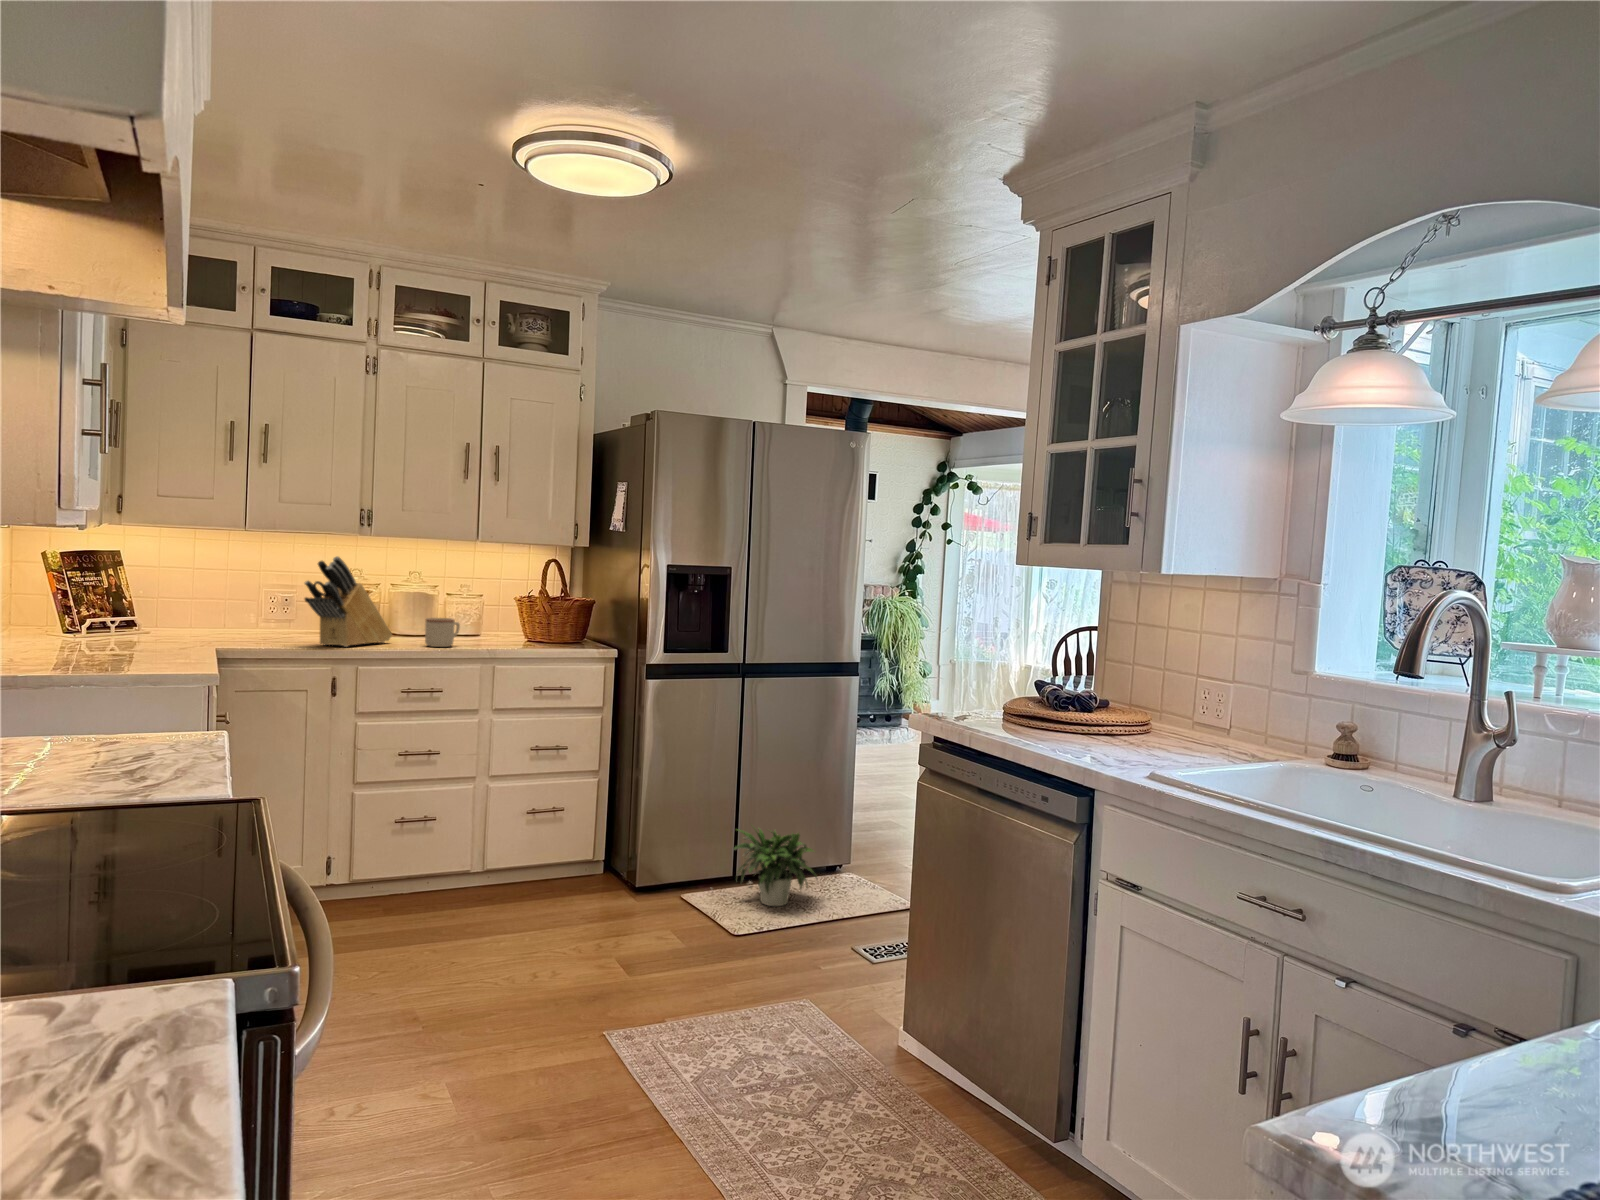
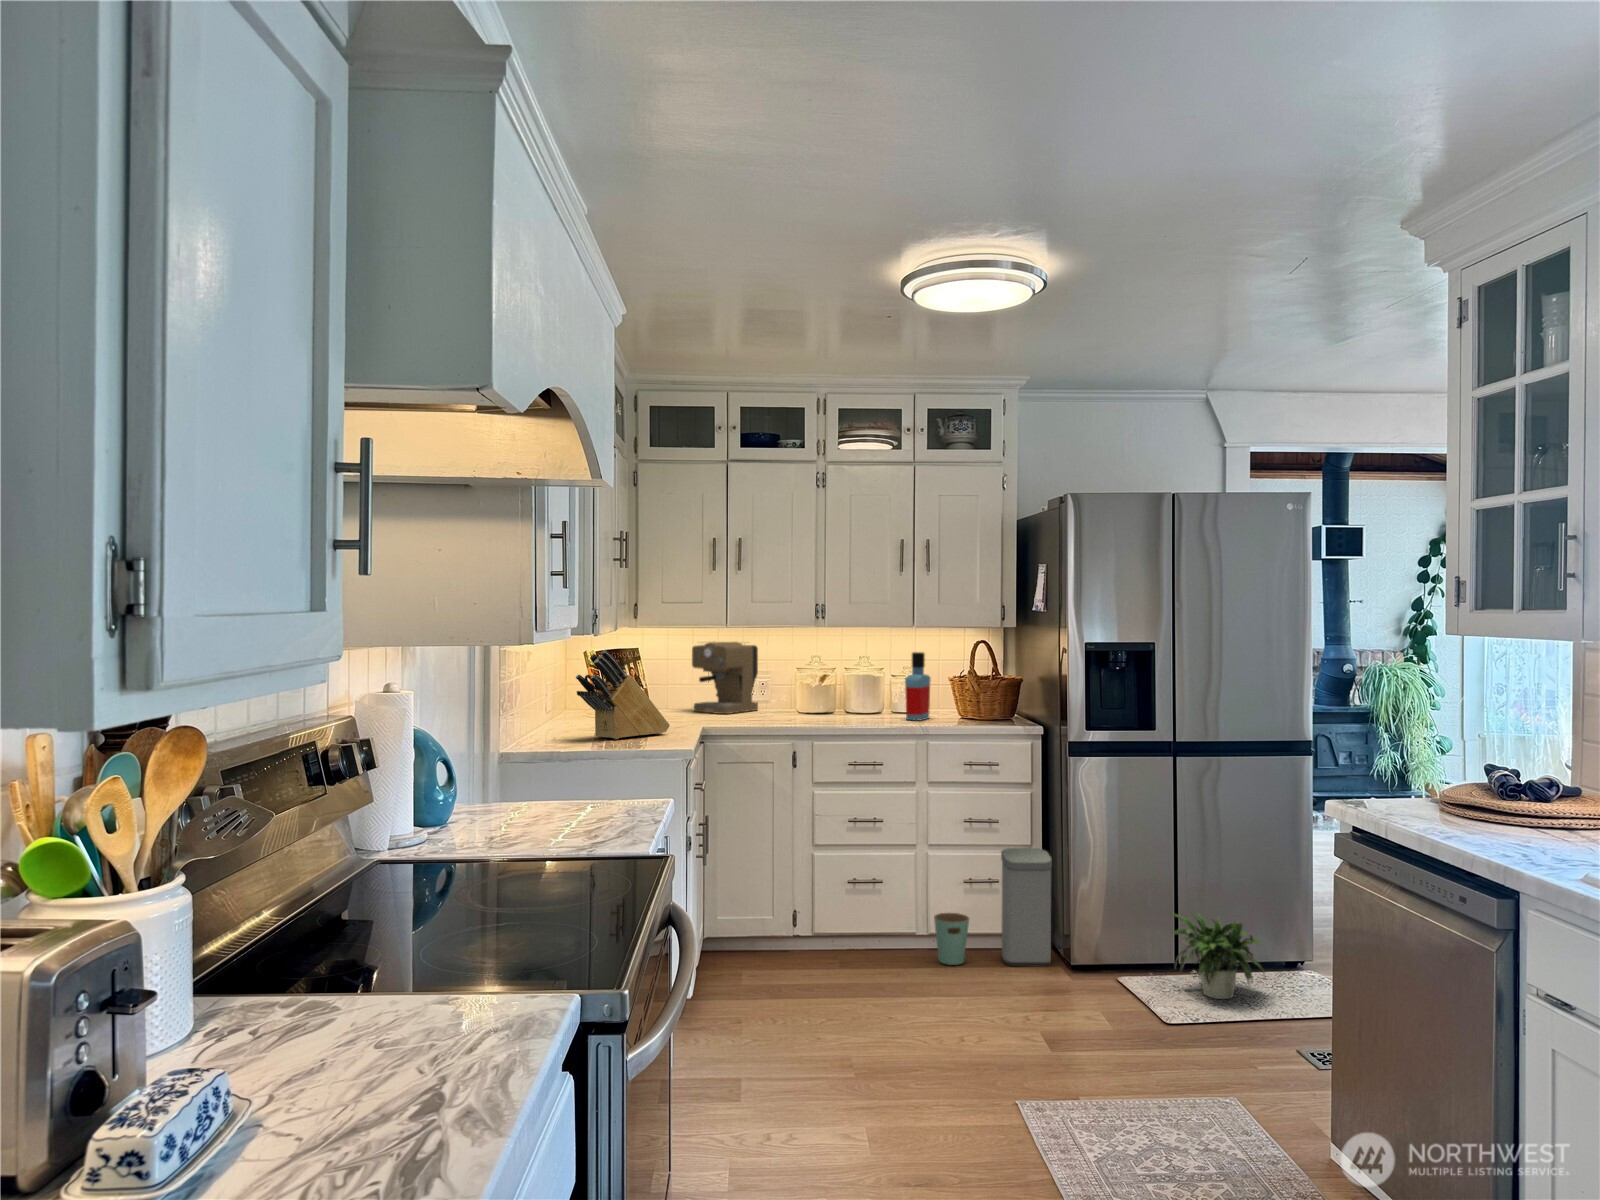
coffee maker: none [198,547,284,633] -> present [692,642,758,714]
knife block: present [305,556,392,647] -> present [576,650,670,739]
bottle: none [465,568,492,642] -> present [905,652,931,721]
mug: present [425,618,460,647] -> none [868,699,899,726]
trash can: none [494,773,619,899] -> present [934,848,1052,966]

